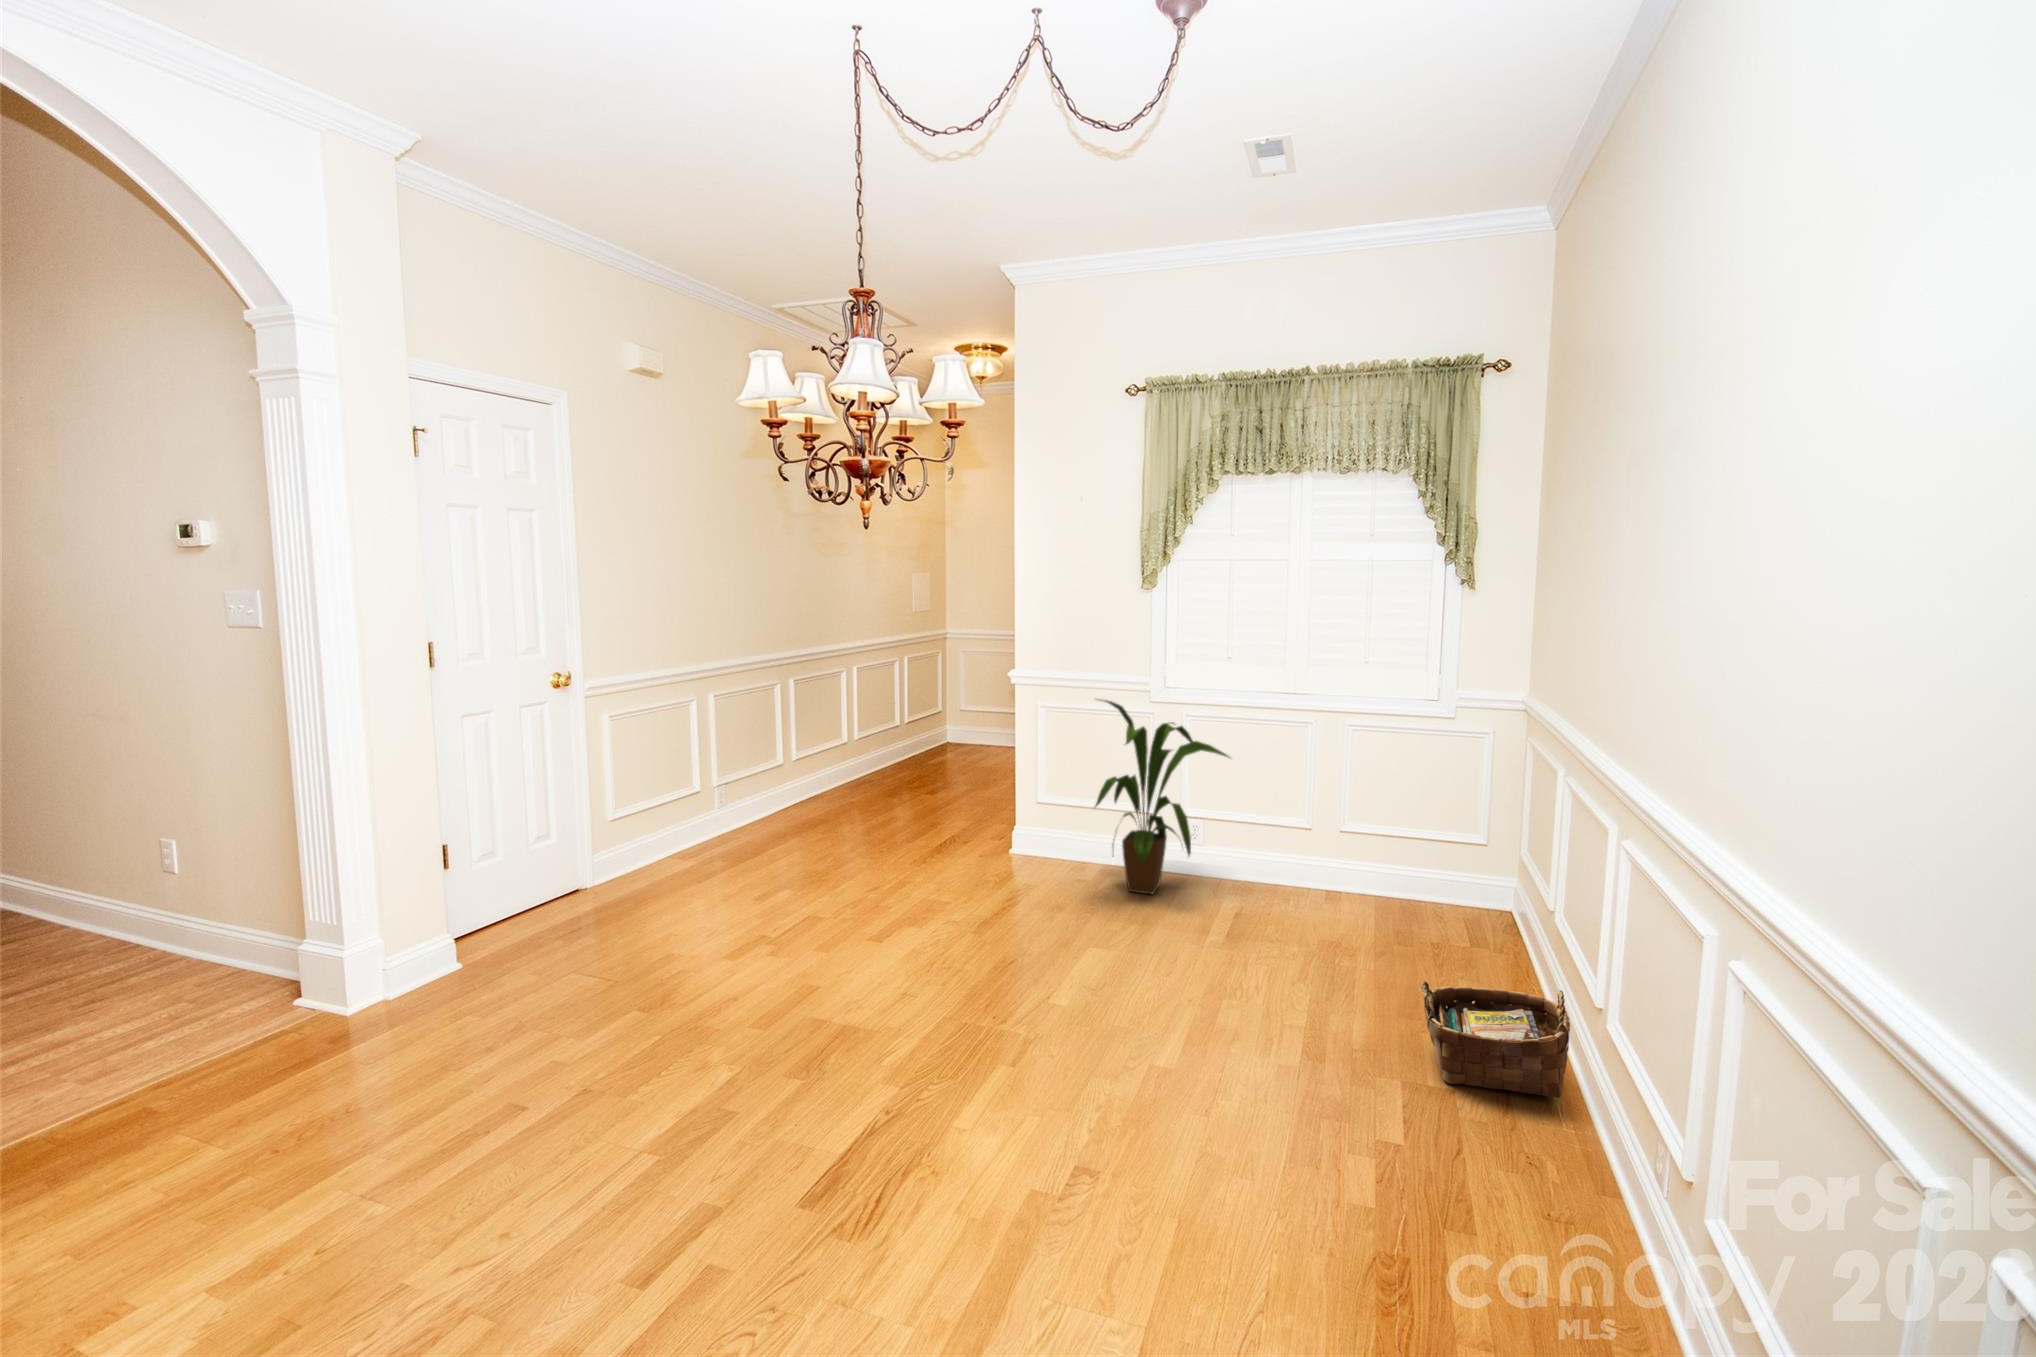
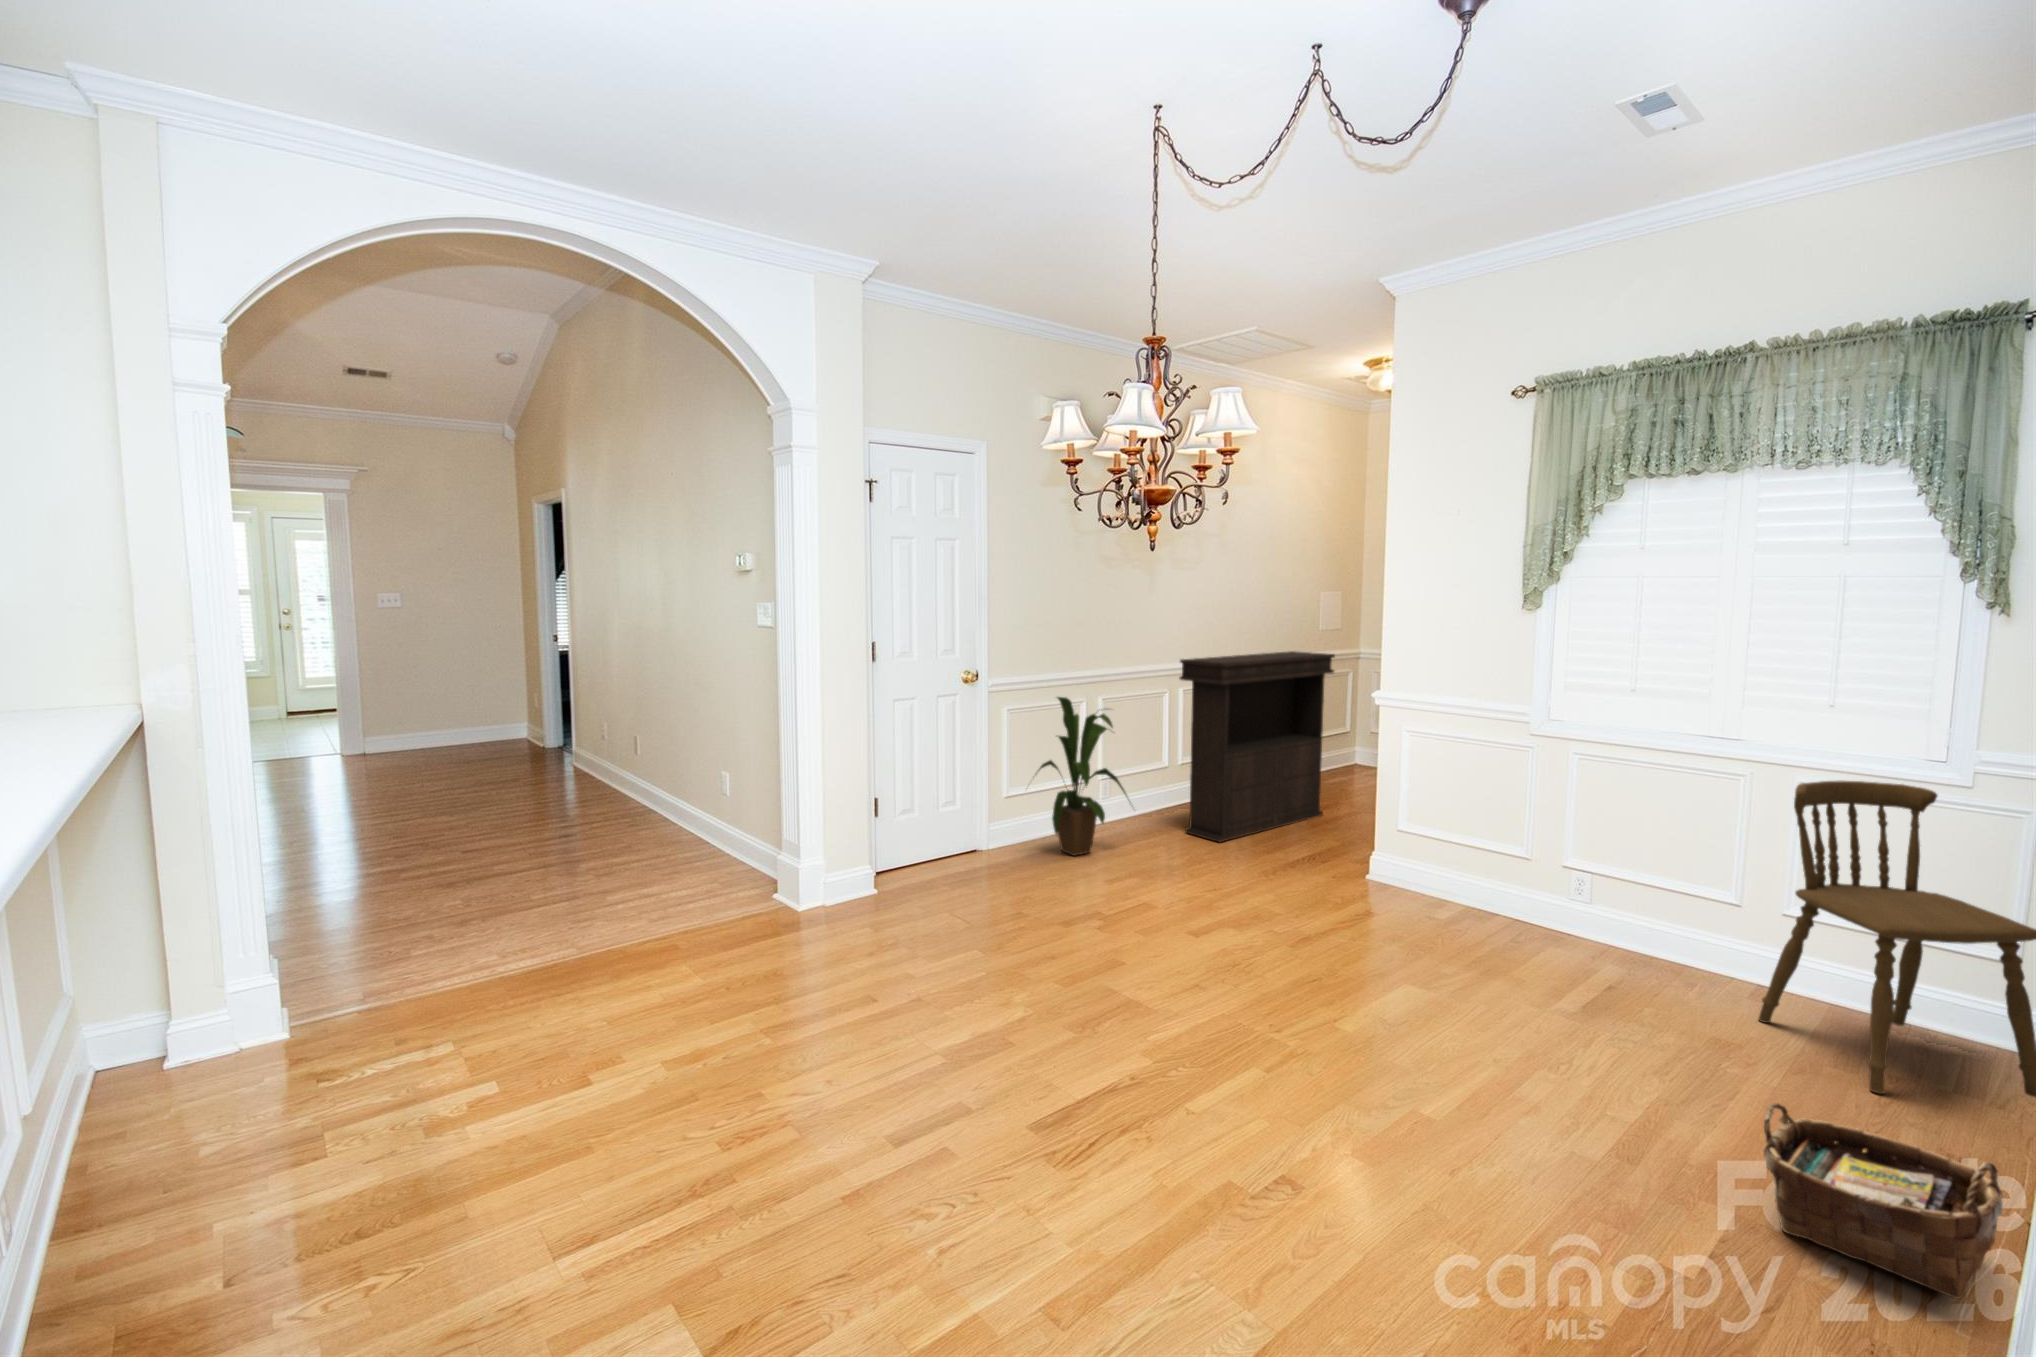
console table: none [805,635,945,835] -> present [1179,651,1335,842]
house plant: present [1095,700,1229,895] -> present [1036,697,1127,856]
dining chair: none [1340,717,1508,954] -> present [1759,780,2036,1097]

